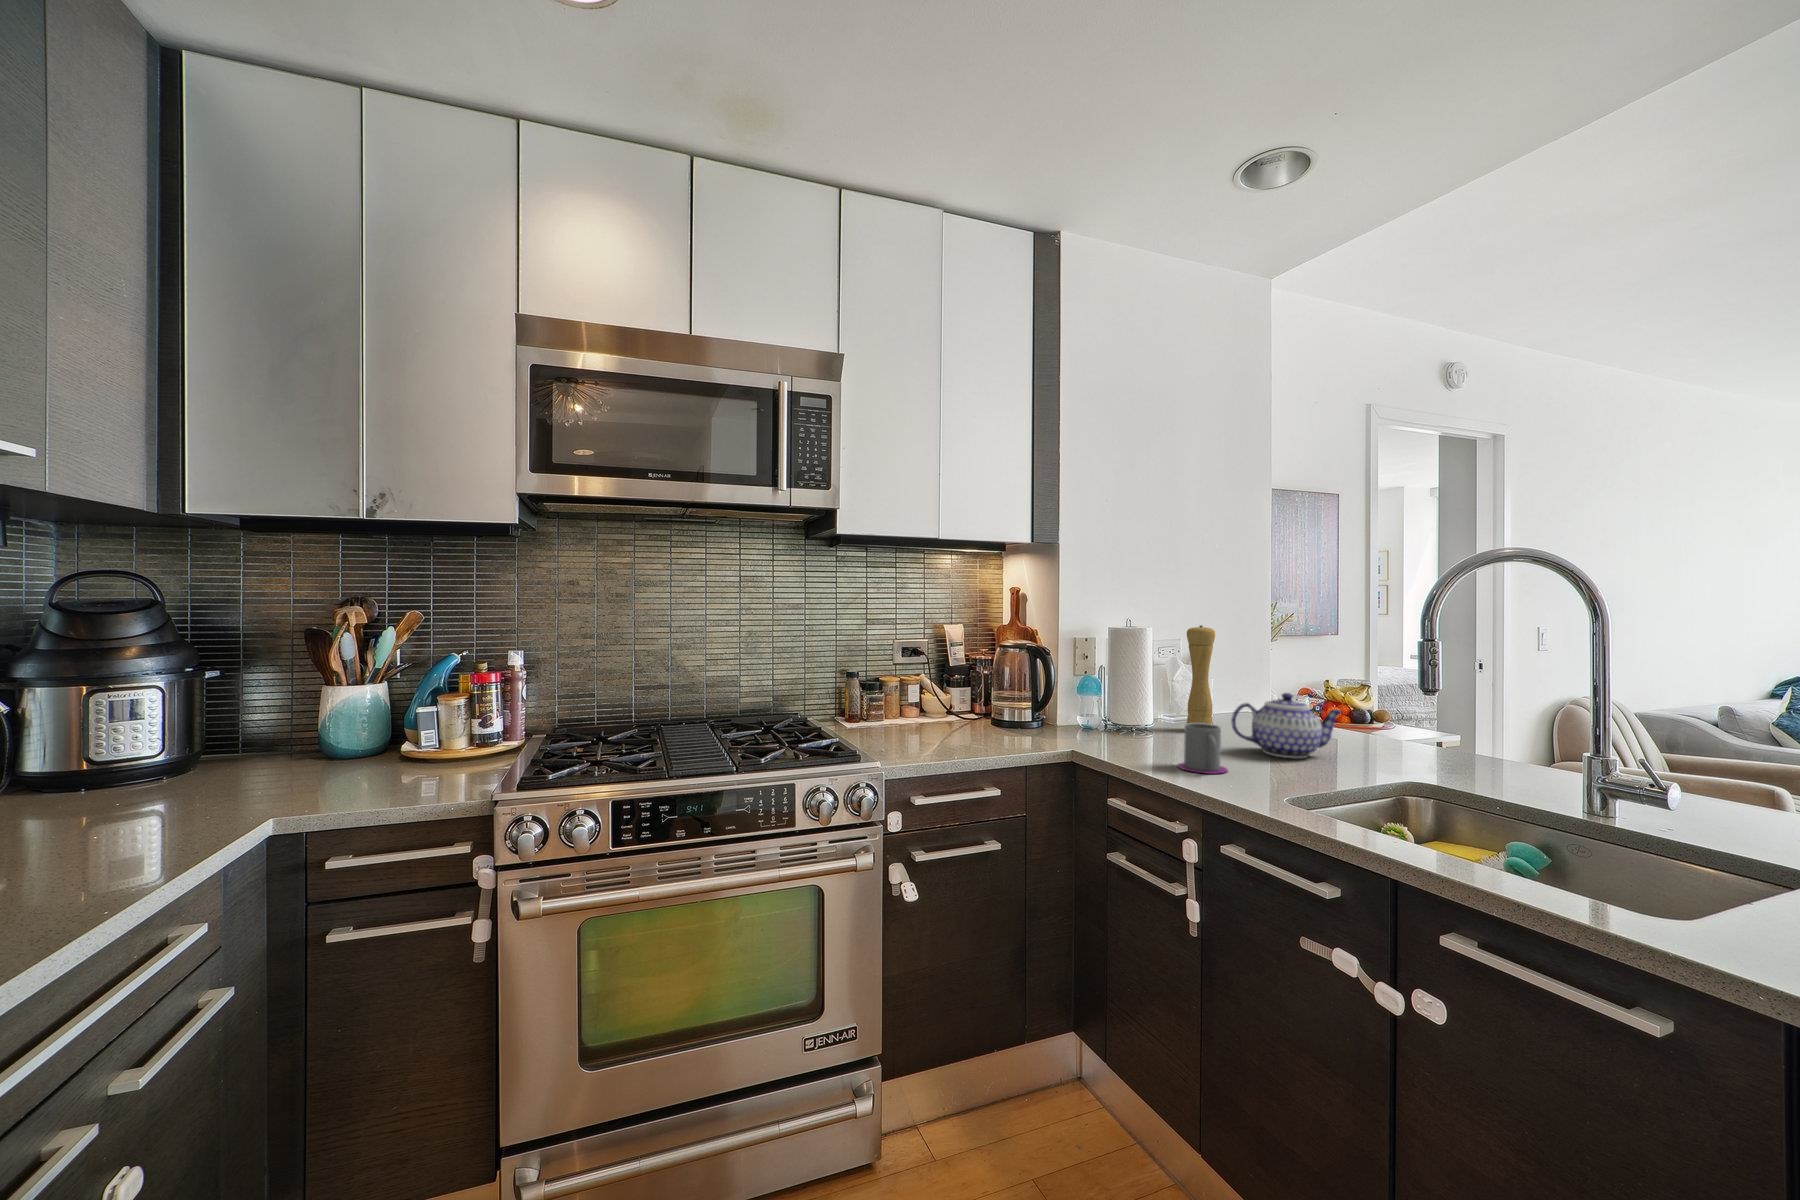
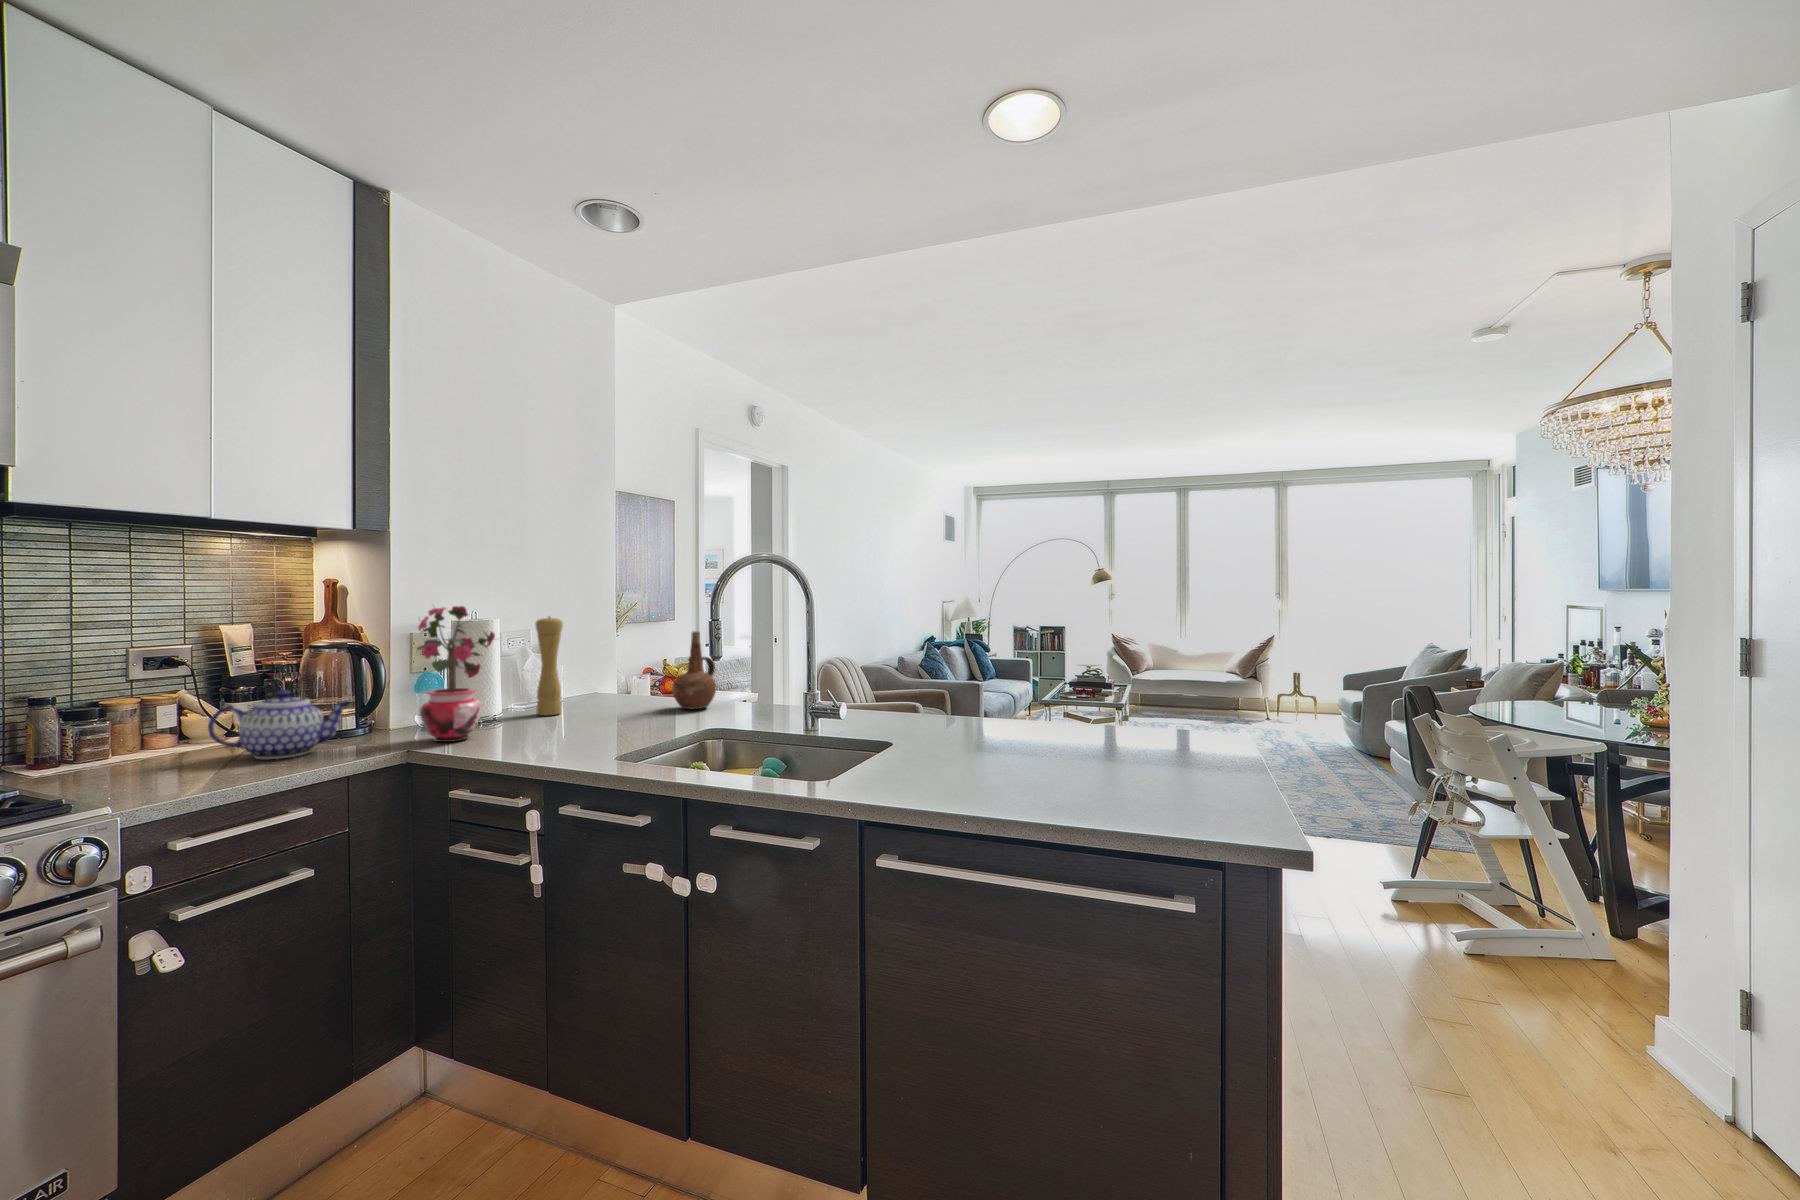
potted plant: none [1074,609,1154,747] -> present [417,606,495,742]
ceramic pitcher: none [1348,650,1413,750] -> present [672,631,716,709]
teapot: present [1231,693,1342,758] -> present [208,690,350,759]
mug: present [1177,723,1228,774] -> none [522,705,570,750]

